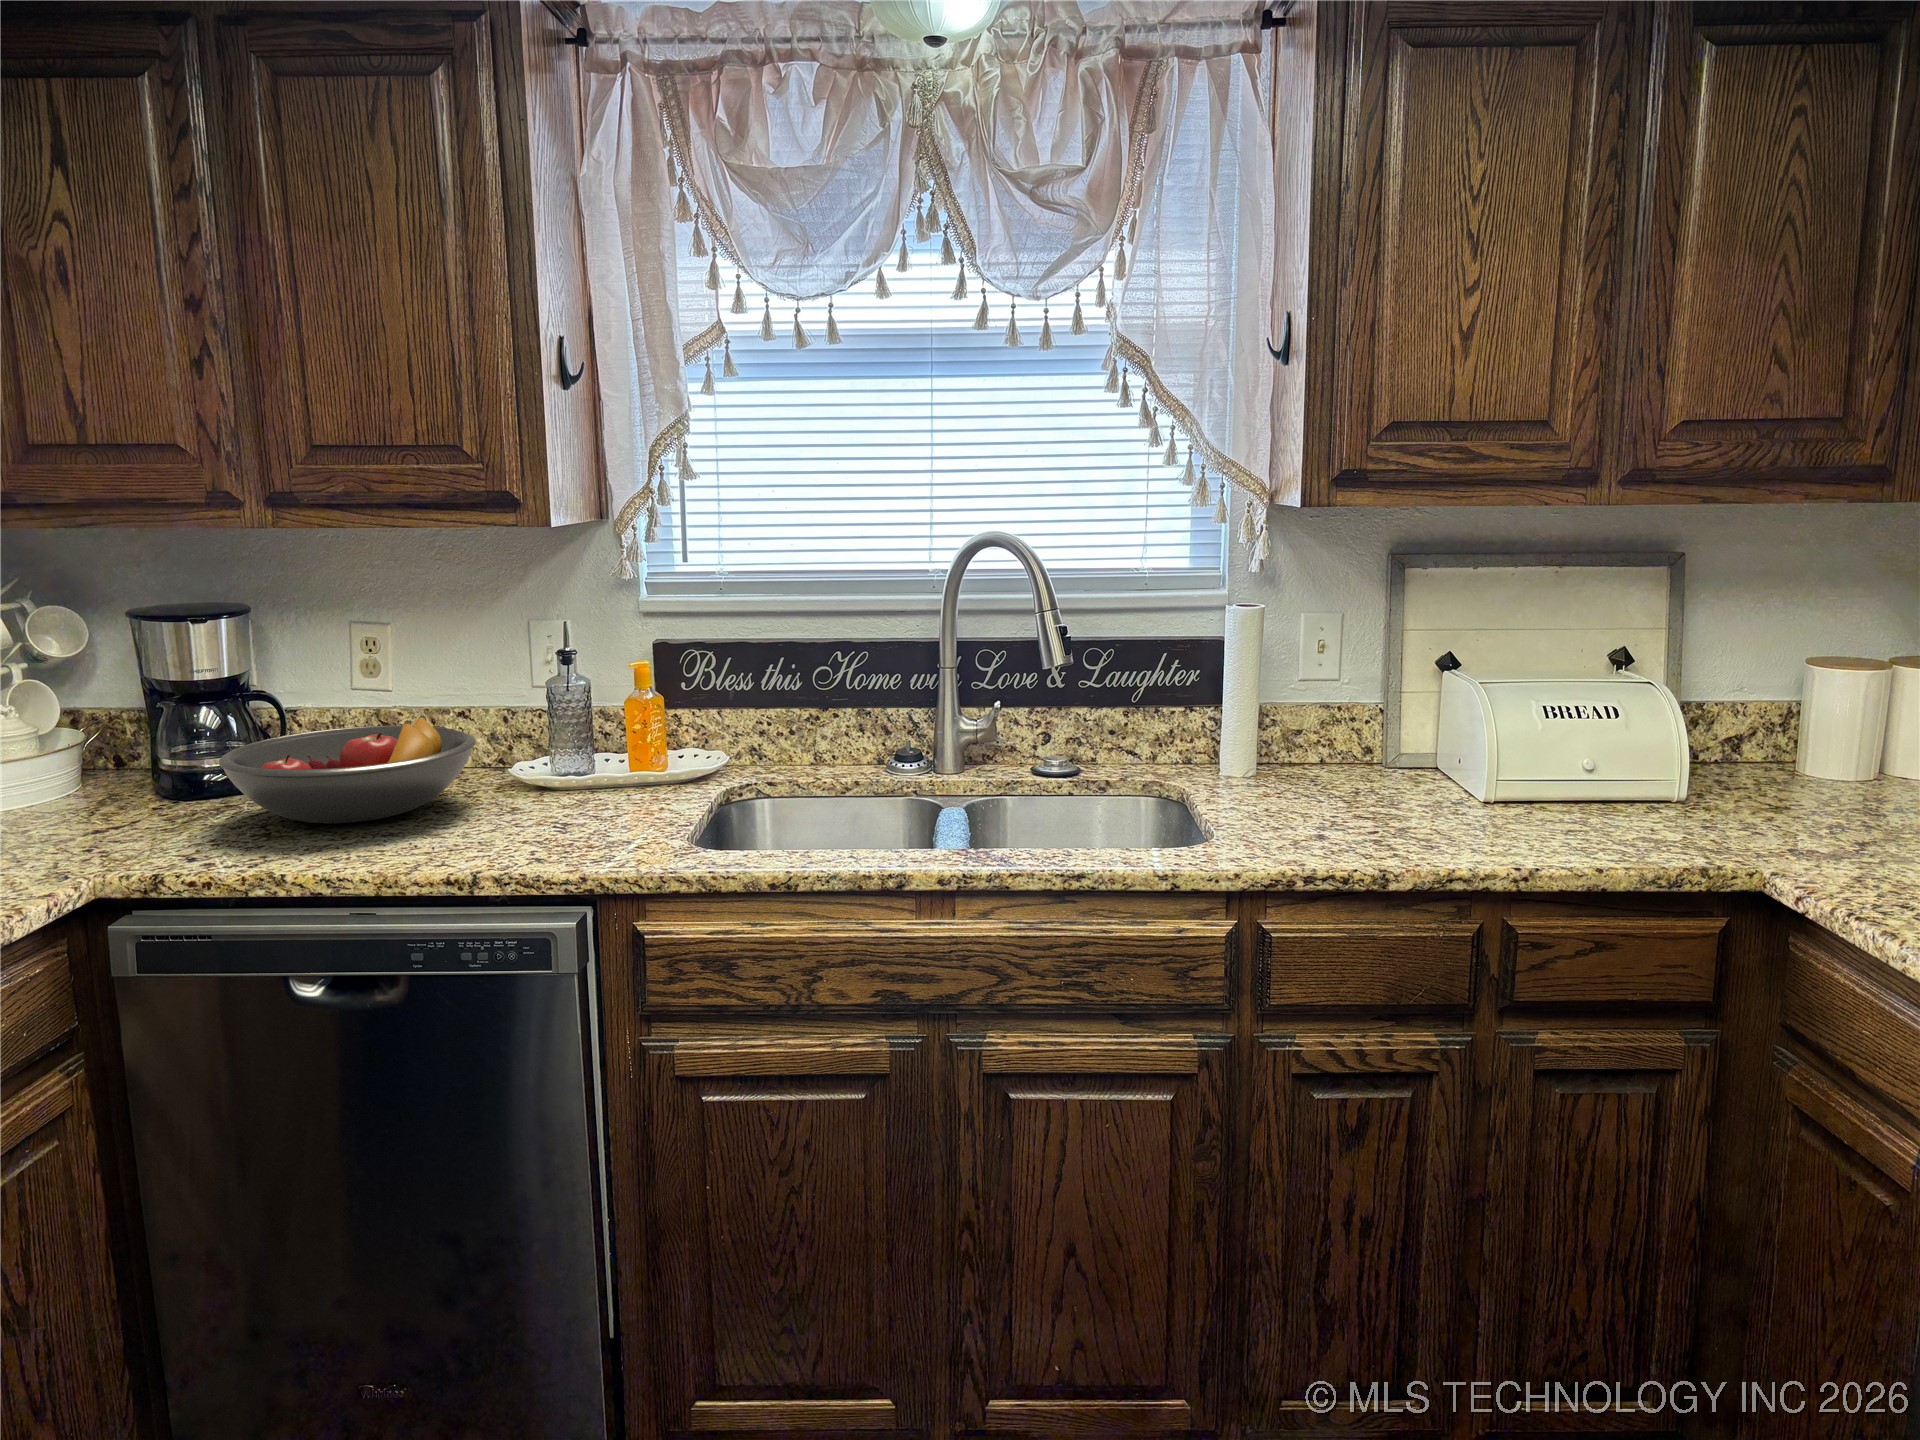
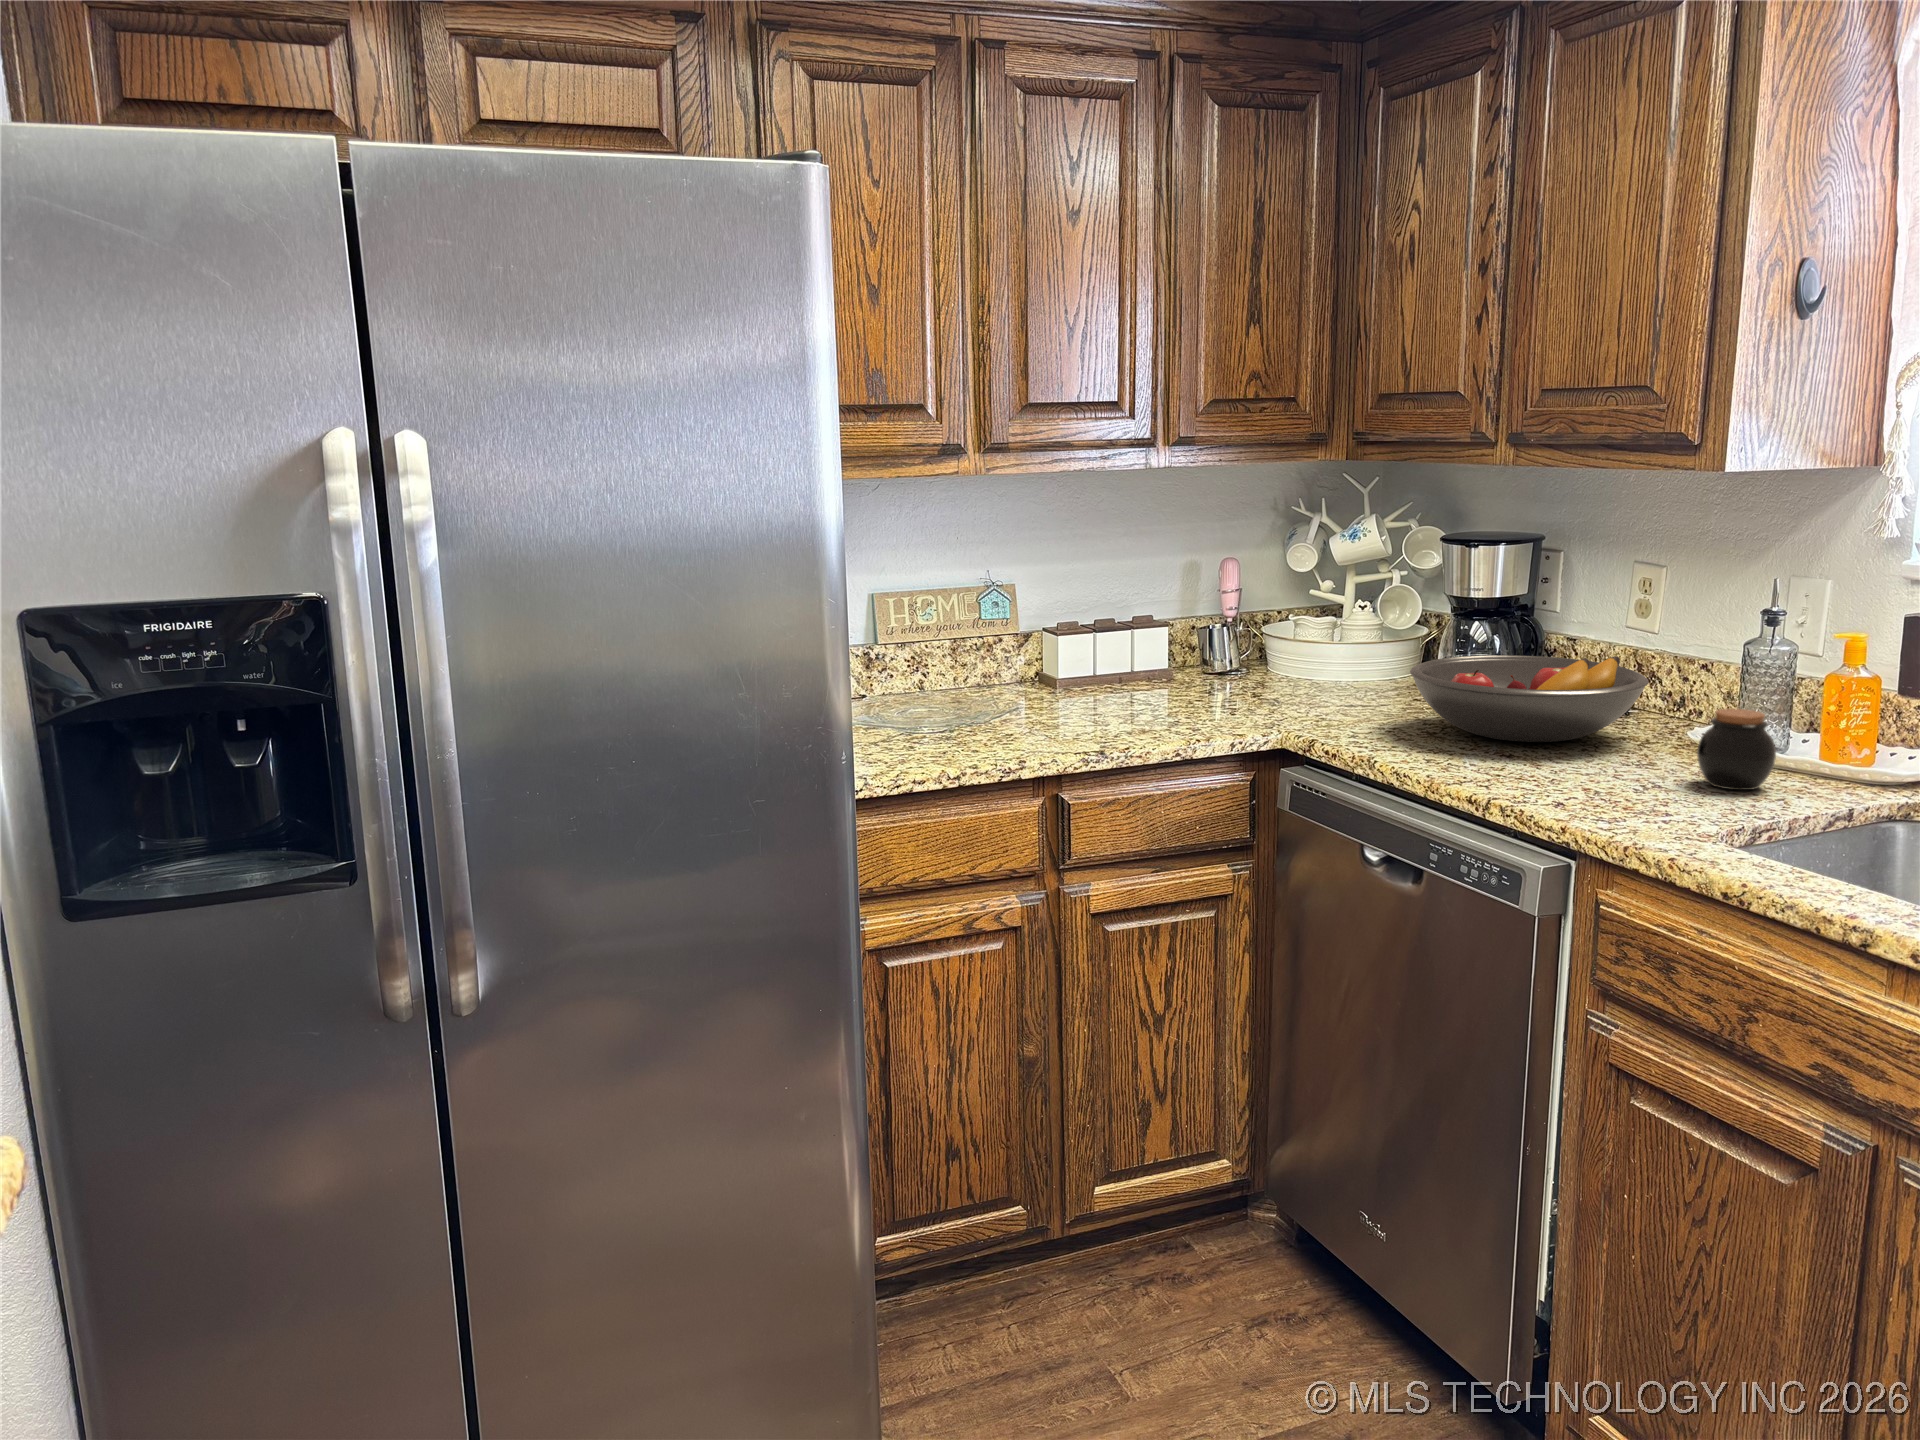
jar: none [580,738,644,811] -> present [1697,709,1776,790]

